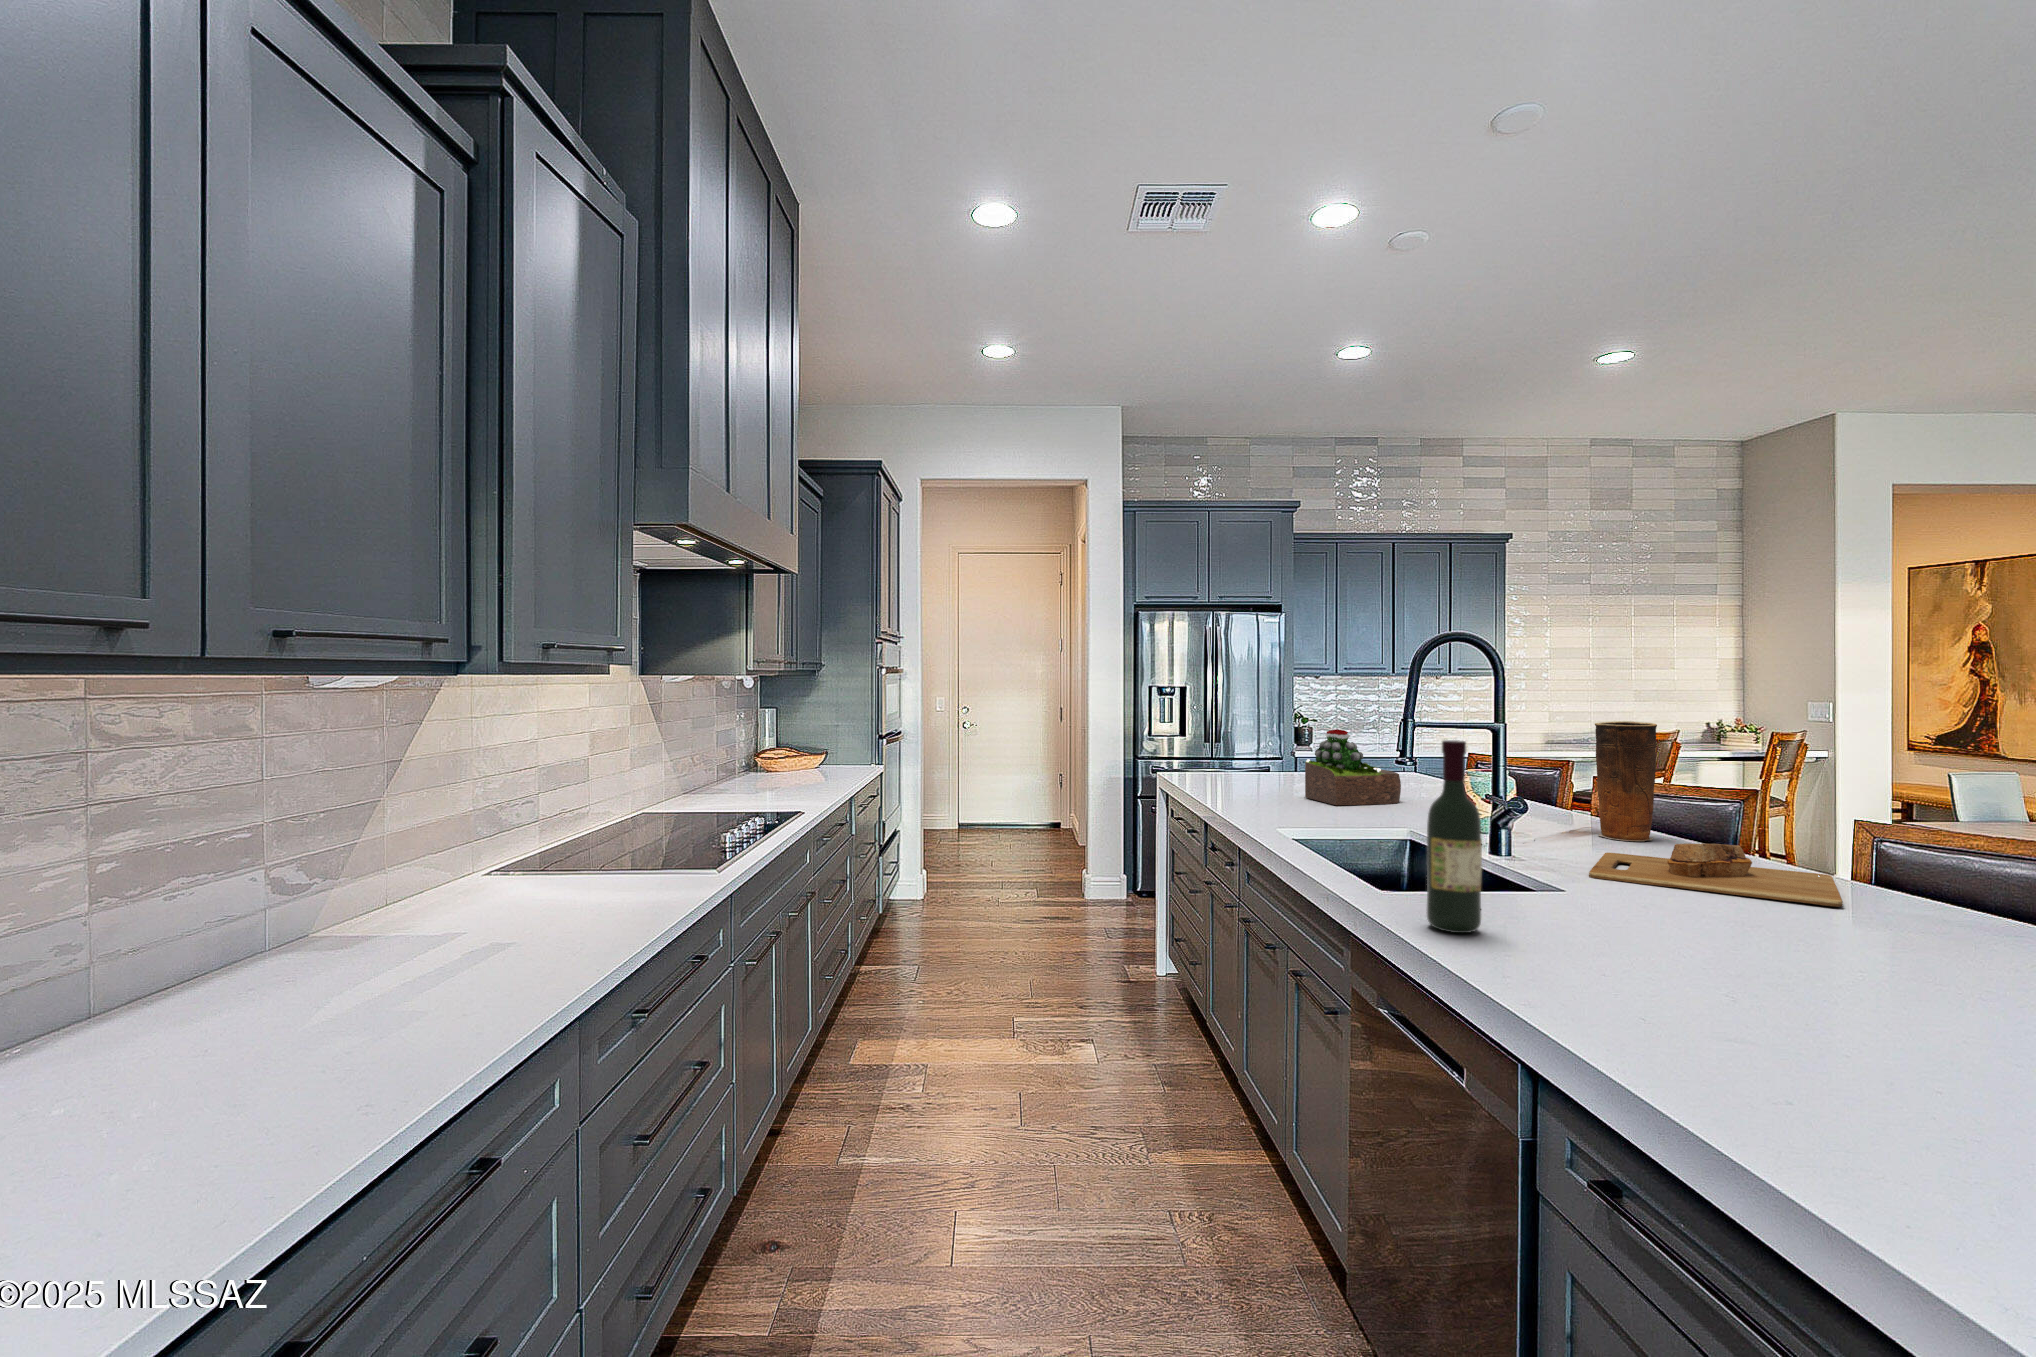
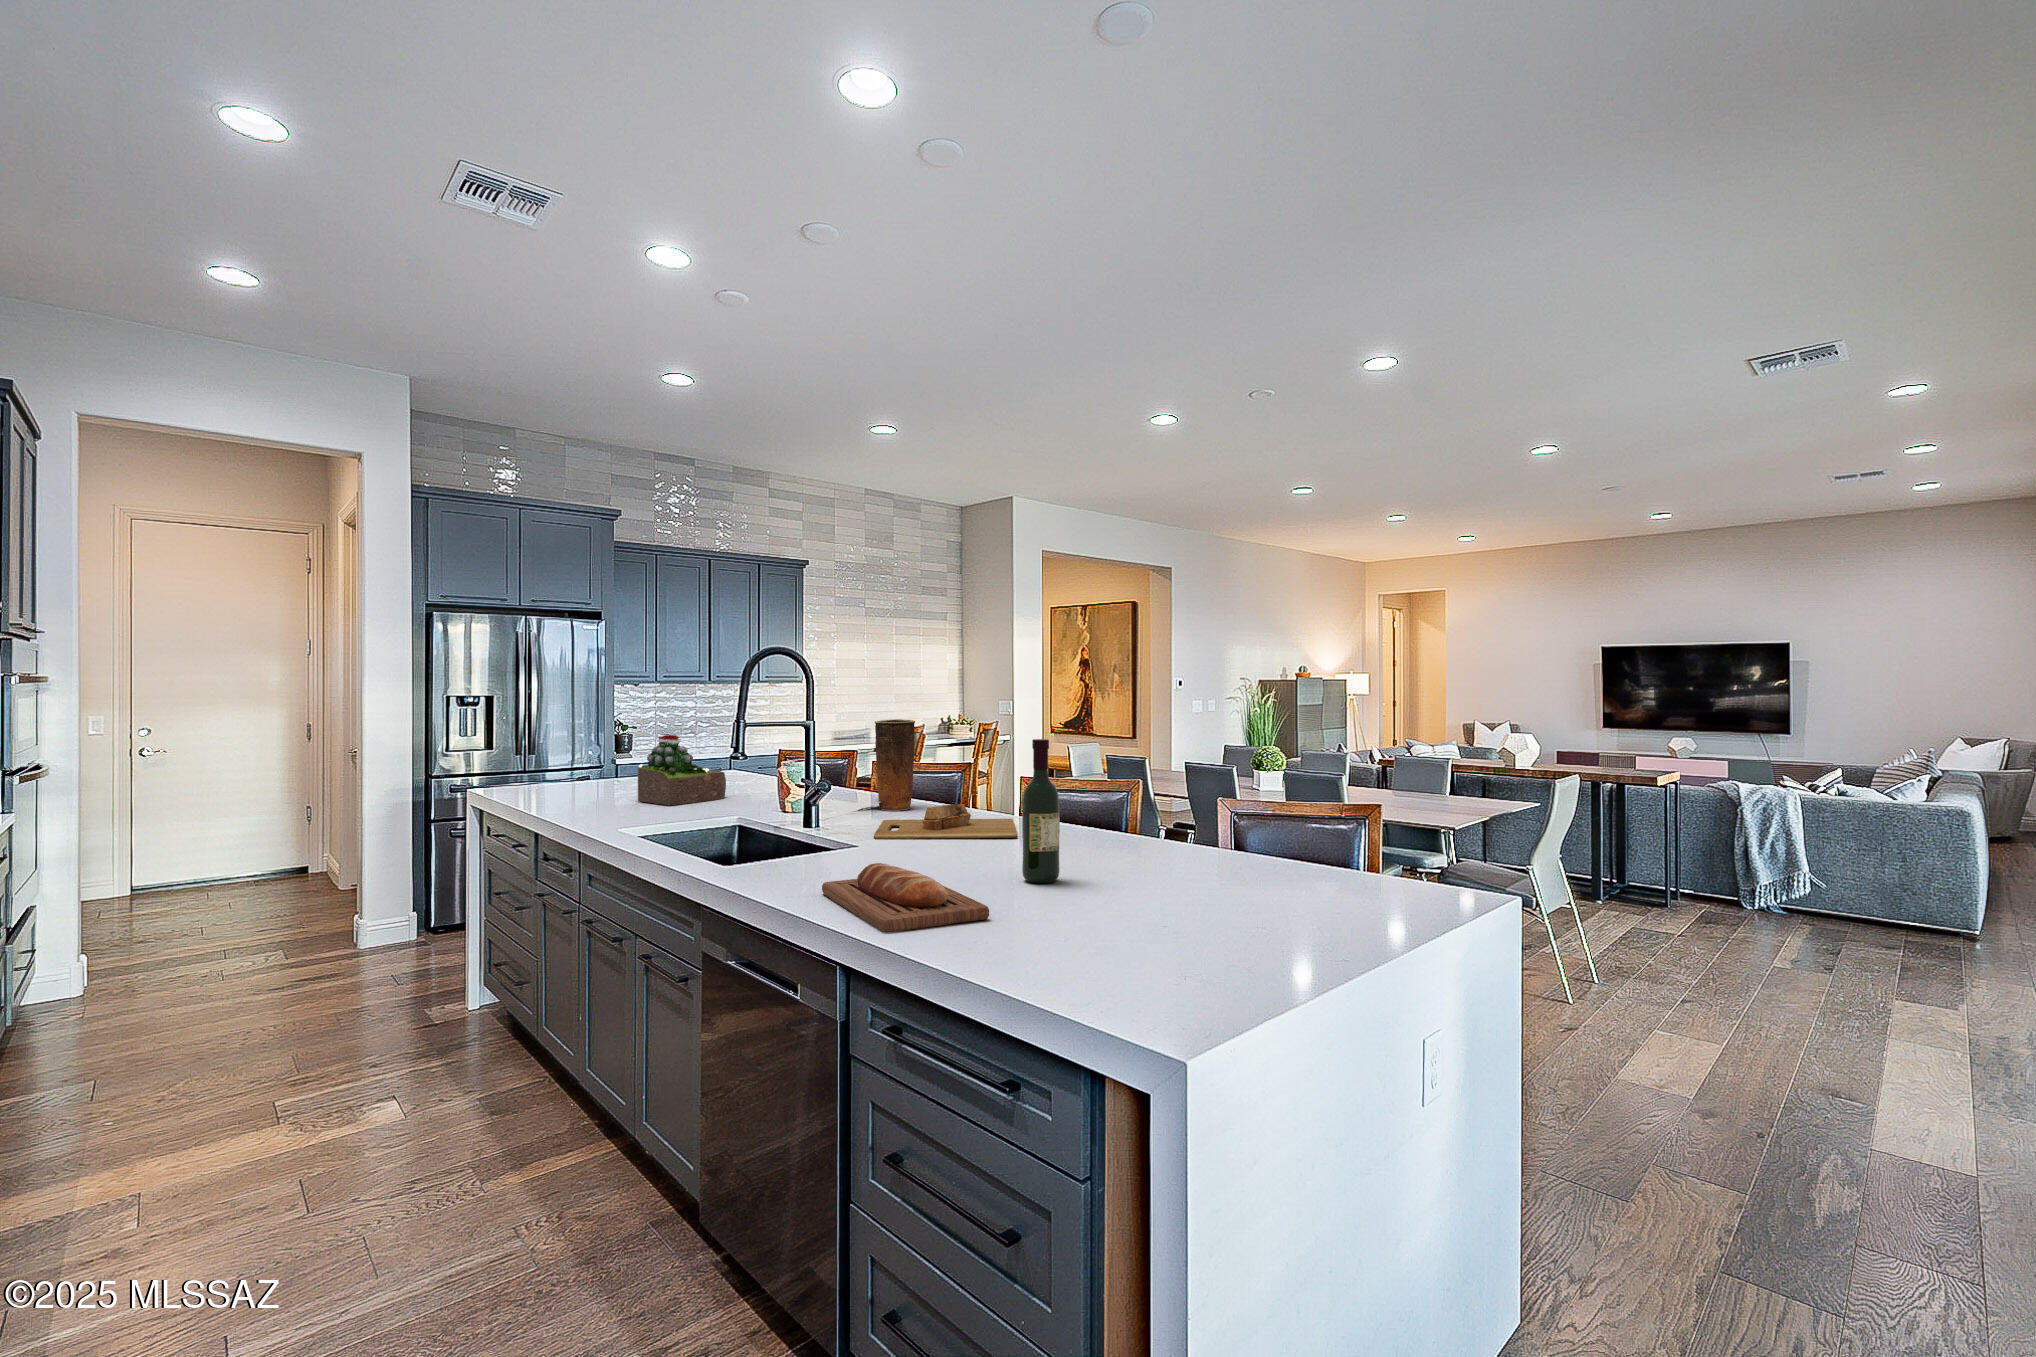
wine bottle: present [1426,740,1482,933] -> present [1022,739,1060,883]
bread loaf: none [1501,920,1793,1048] -> present [822,863,989,933]

